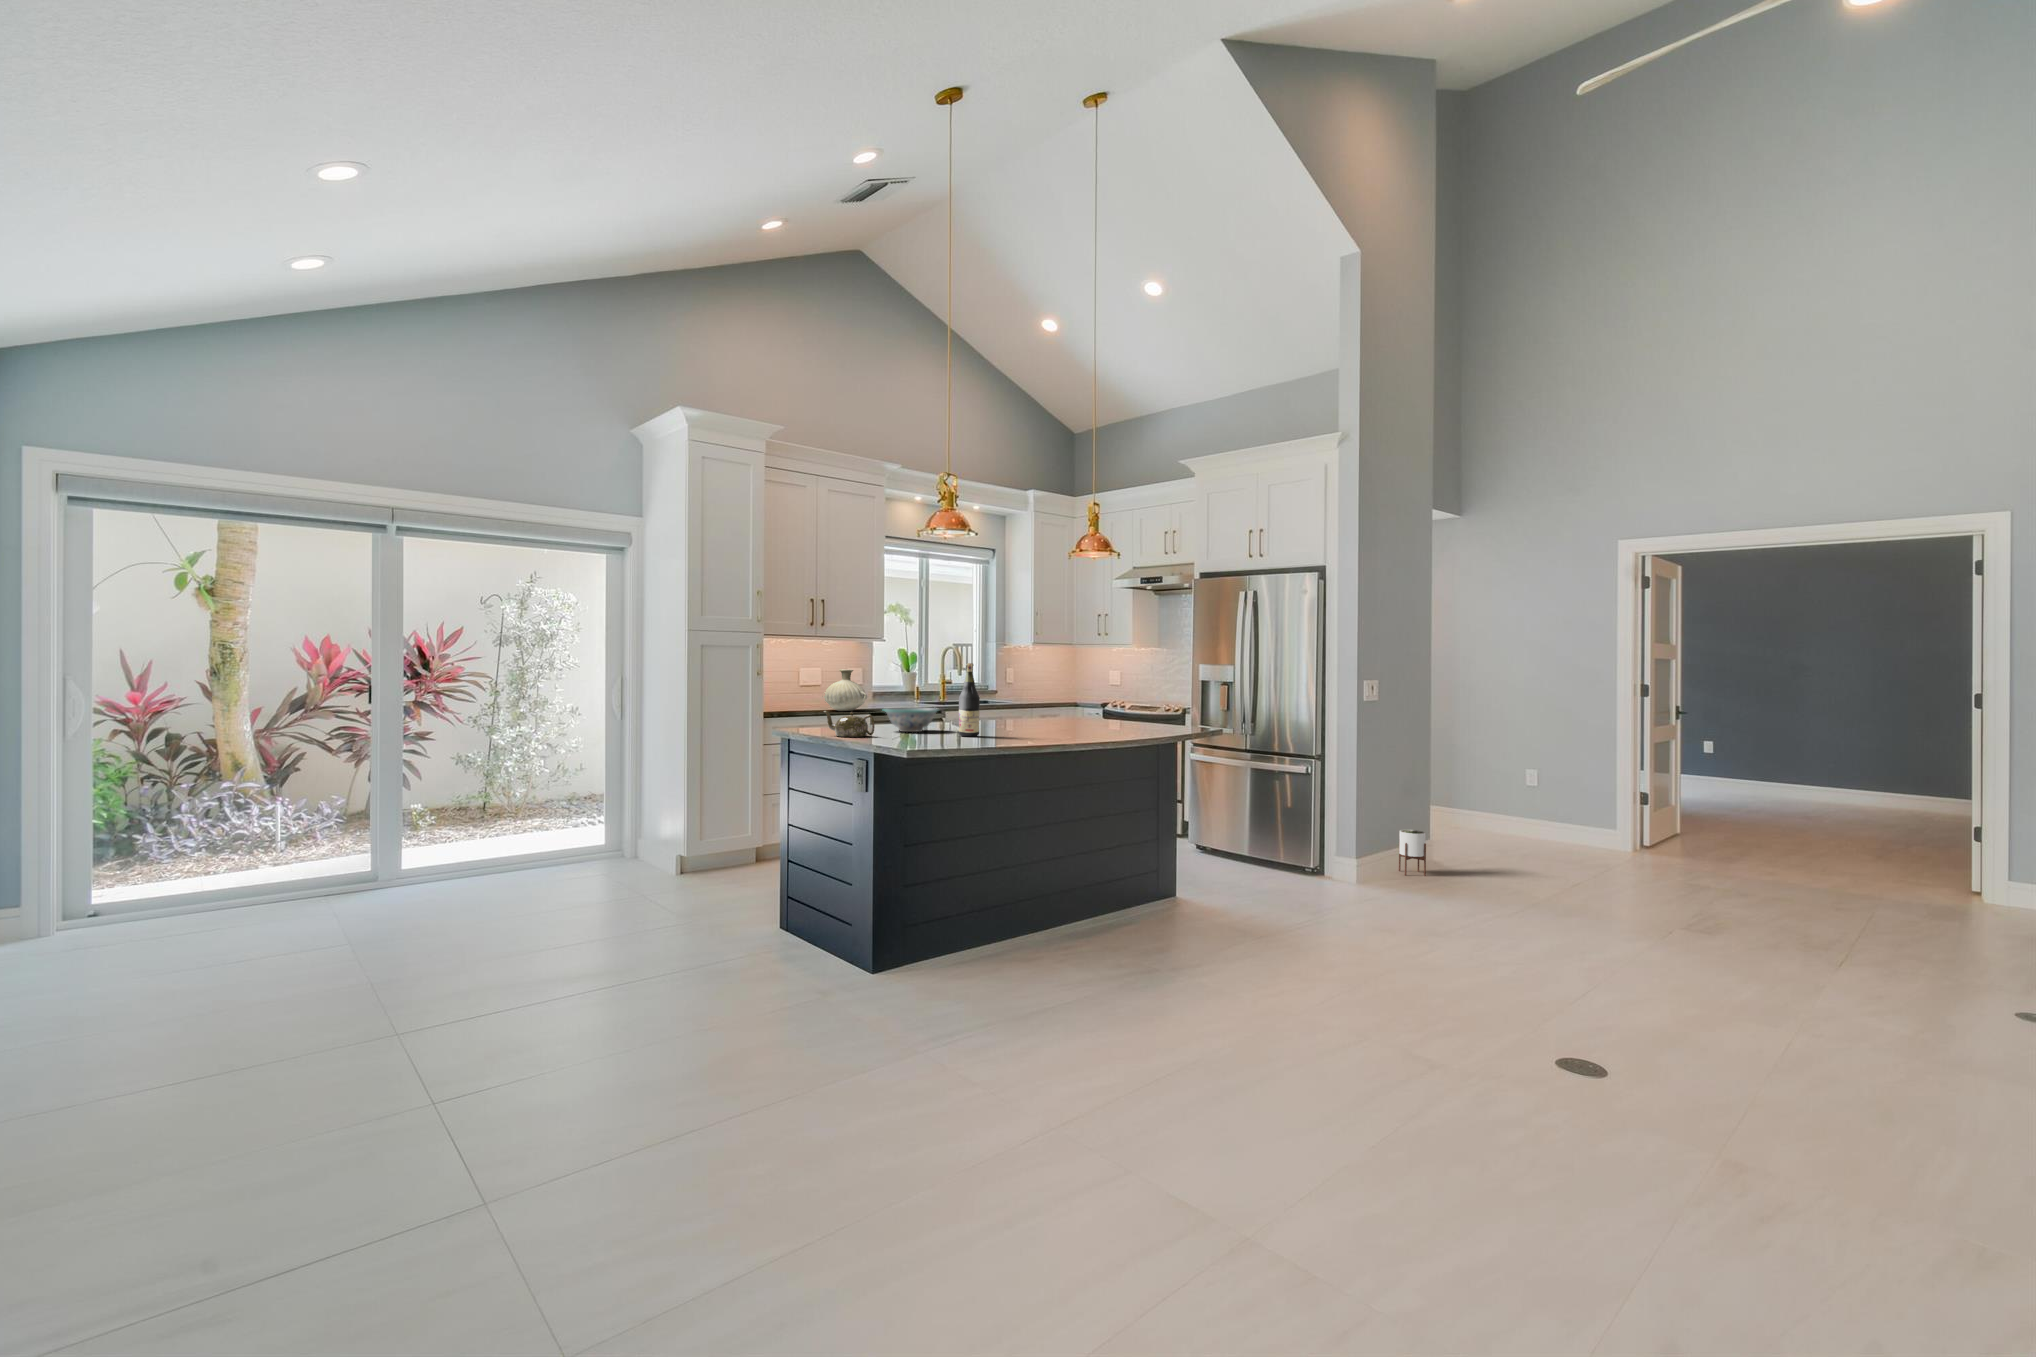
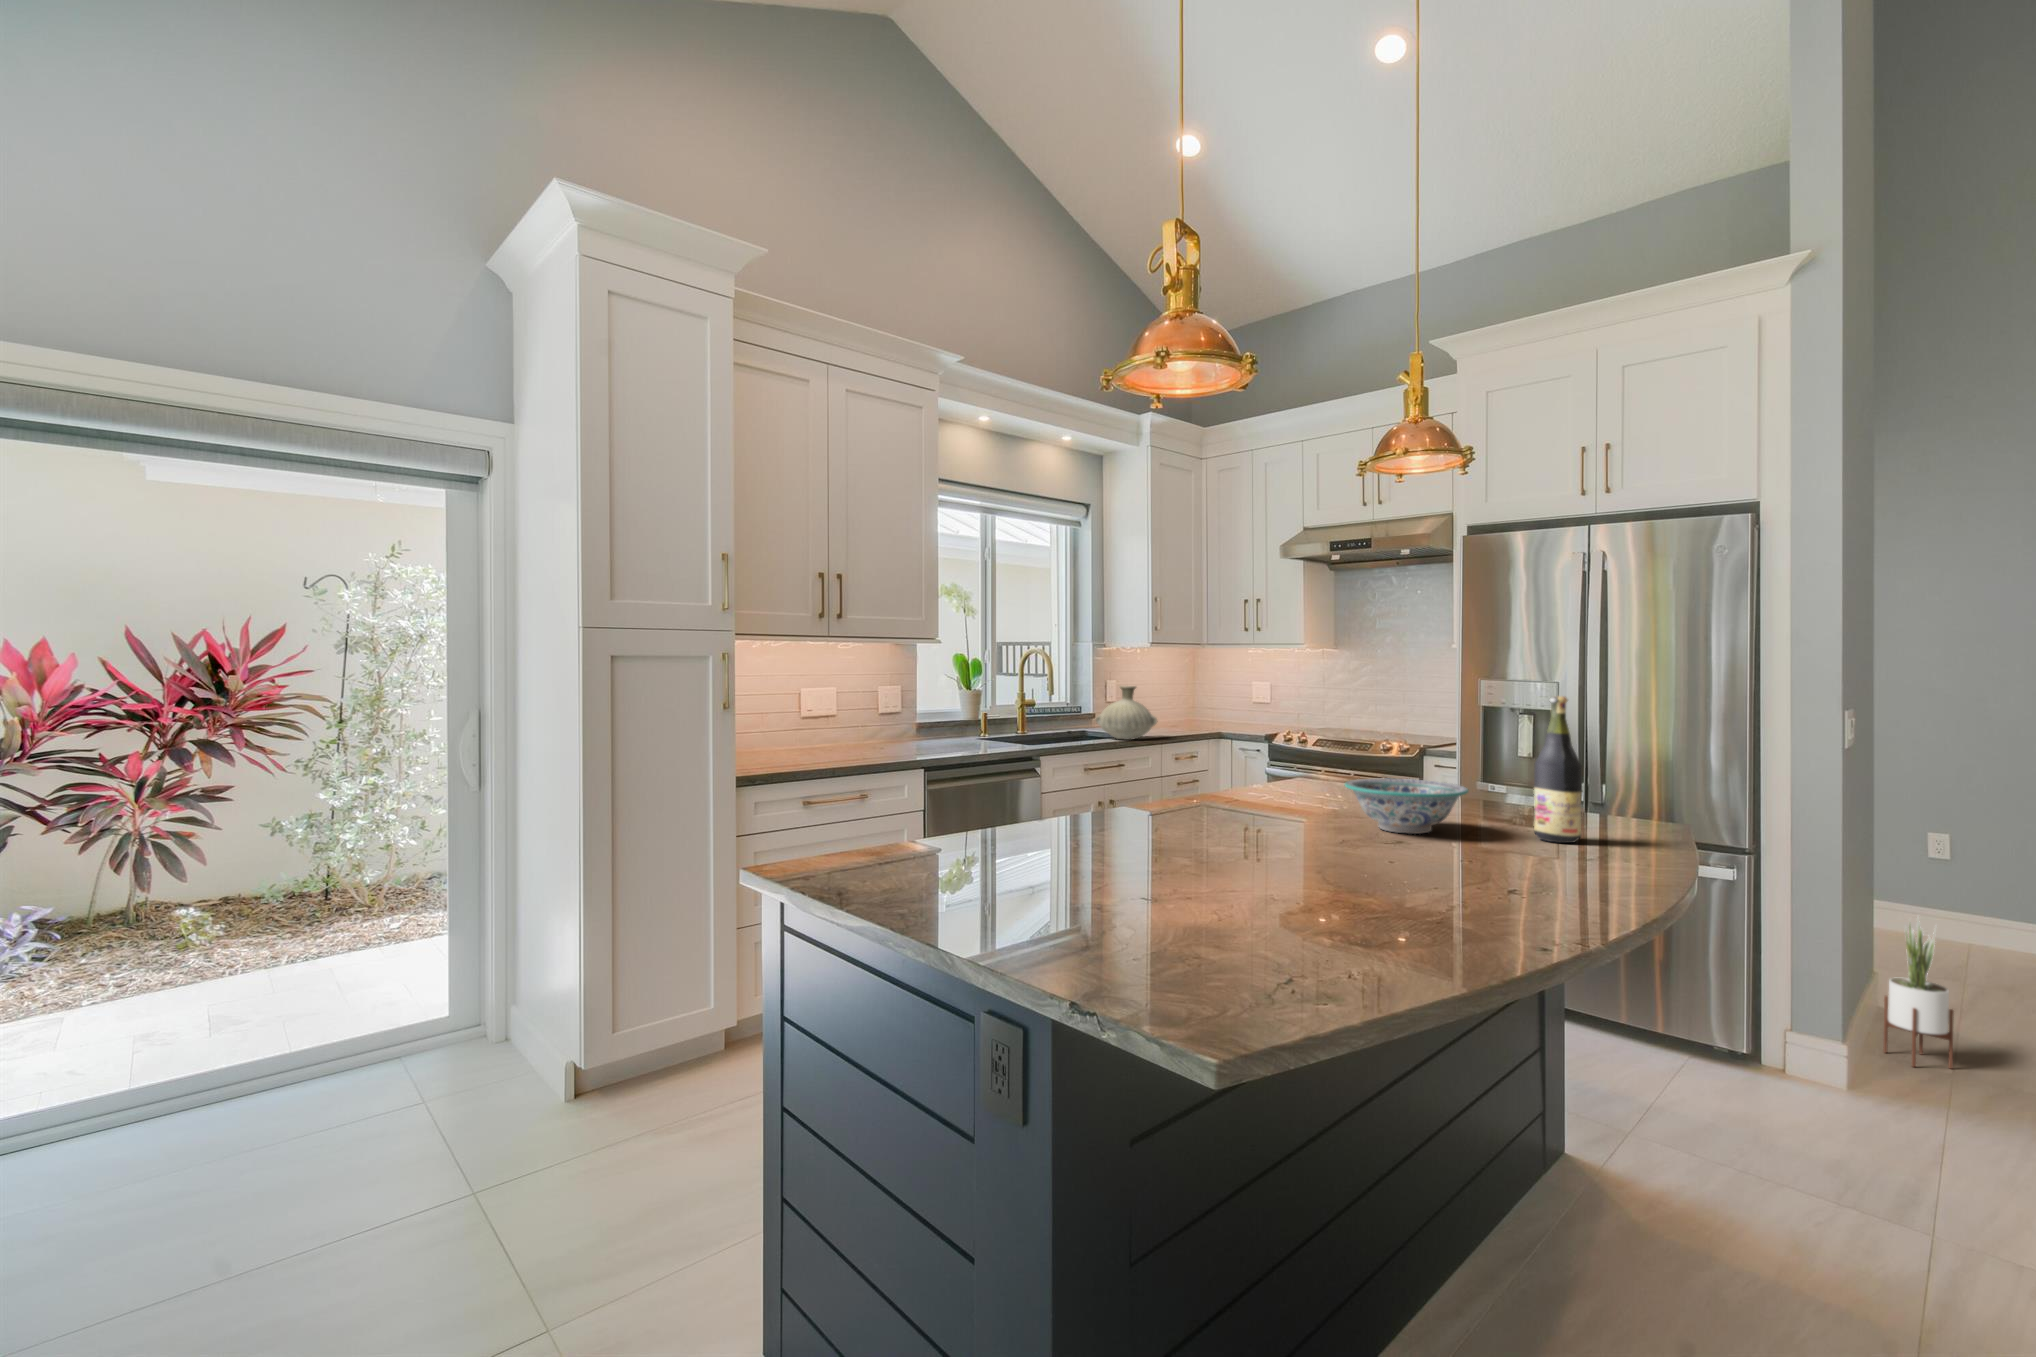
wine bottle: present [959,663,980,737] -> present [1534,696,1582,843]
vase: present [824,669,867,711] -> present [1096,686,1157,740]
decorative bowl: present [883,708,939,732] -> present [1345,778,1468,834]
teapot: present [824,711,875,737] -> none [864,830,1003,909]

